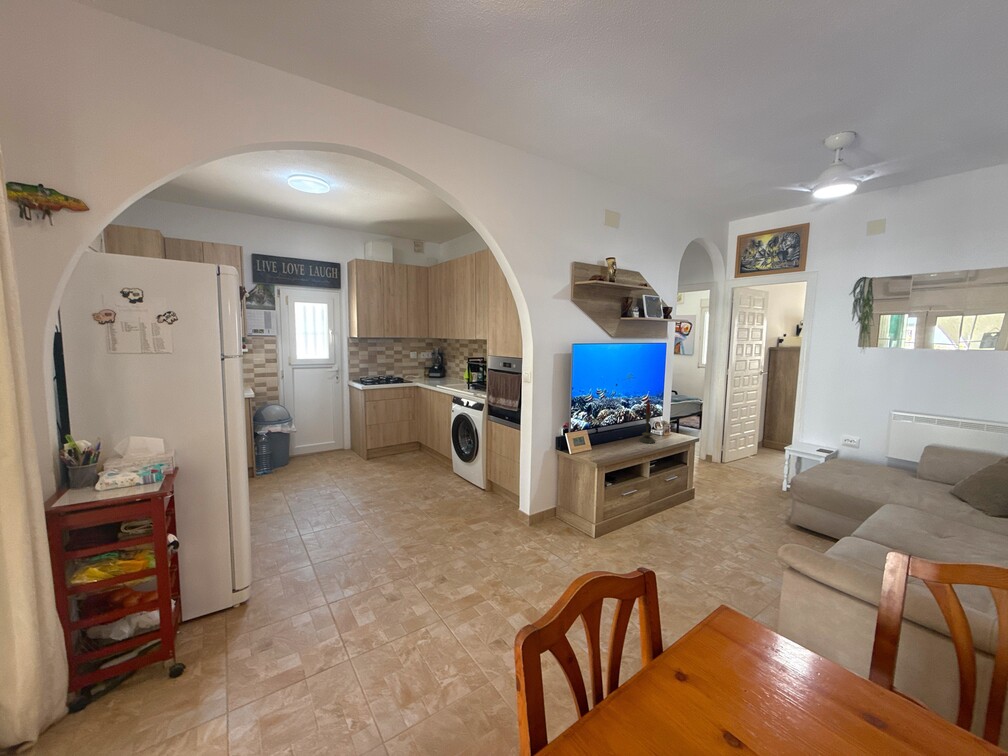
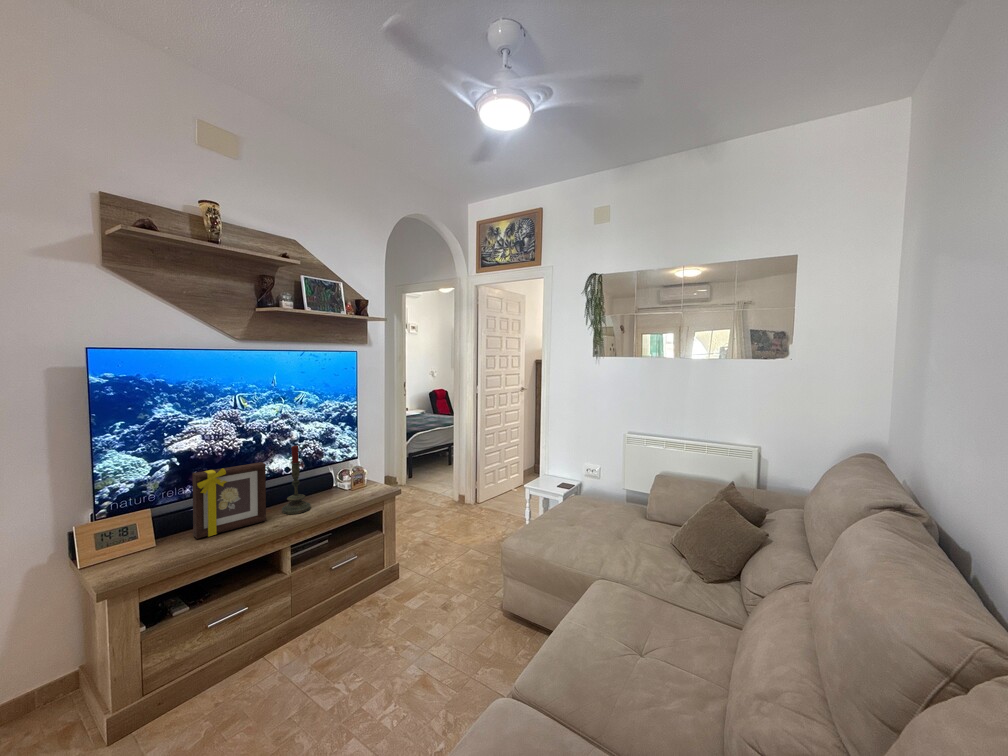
picture frame: none [608,411,639,448] -> present [193,462,266,539]

